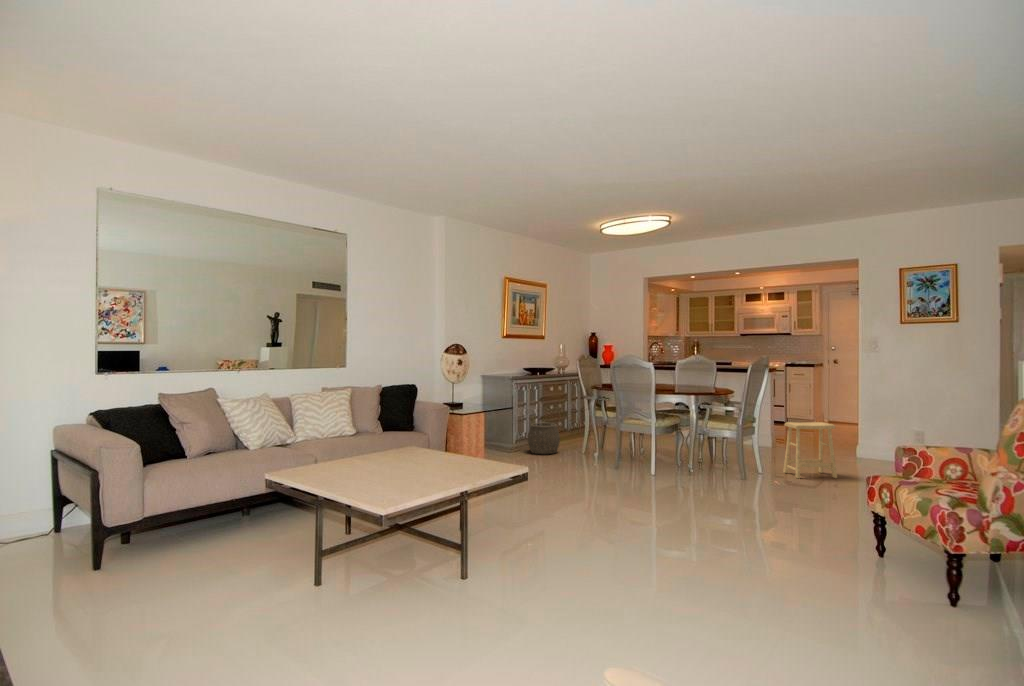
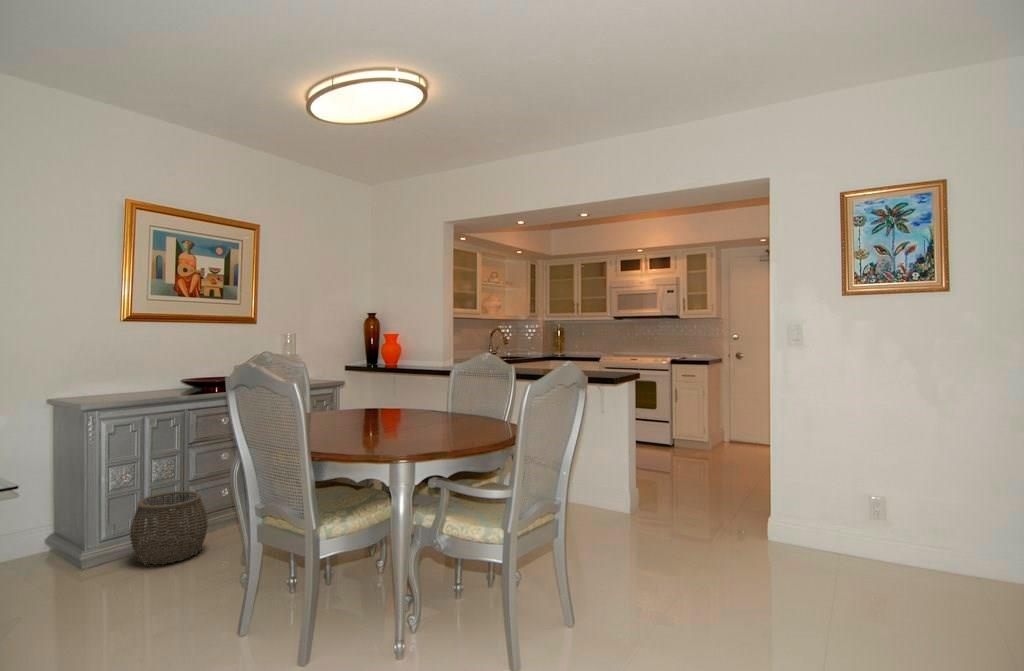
footstool: present [783,422,837,478] -> none [615,503,724,646]

